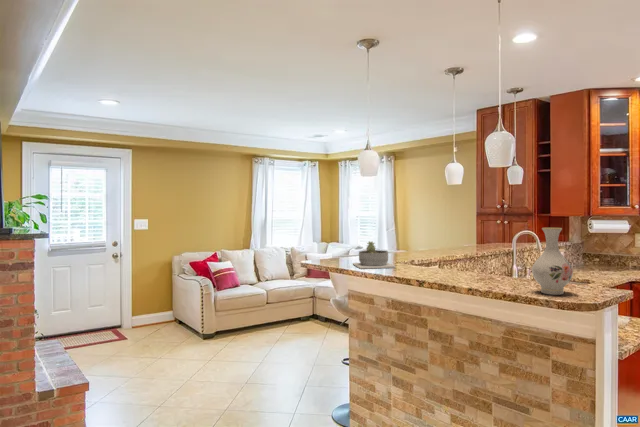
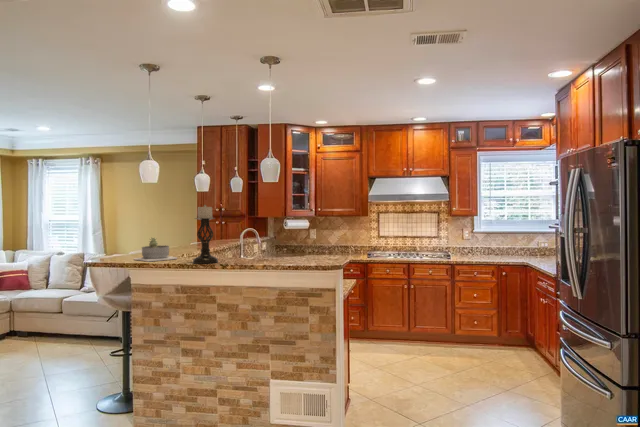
candle holder: none [399,204,431,278] -> present [193,205,218,264]
vase: present [532,228,573,295] -> none [297,221,320,264]

